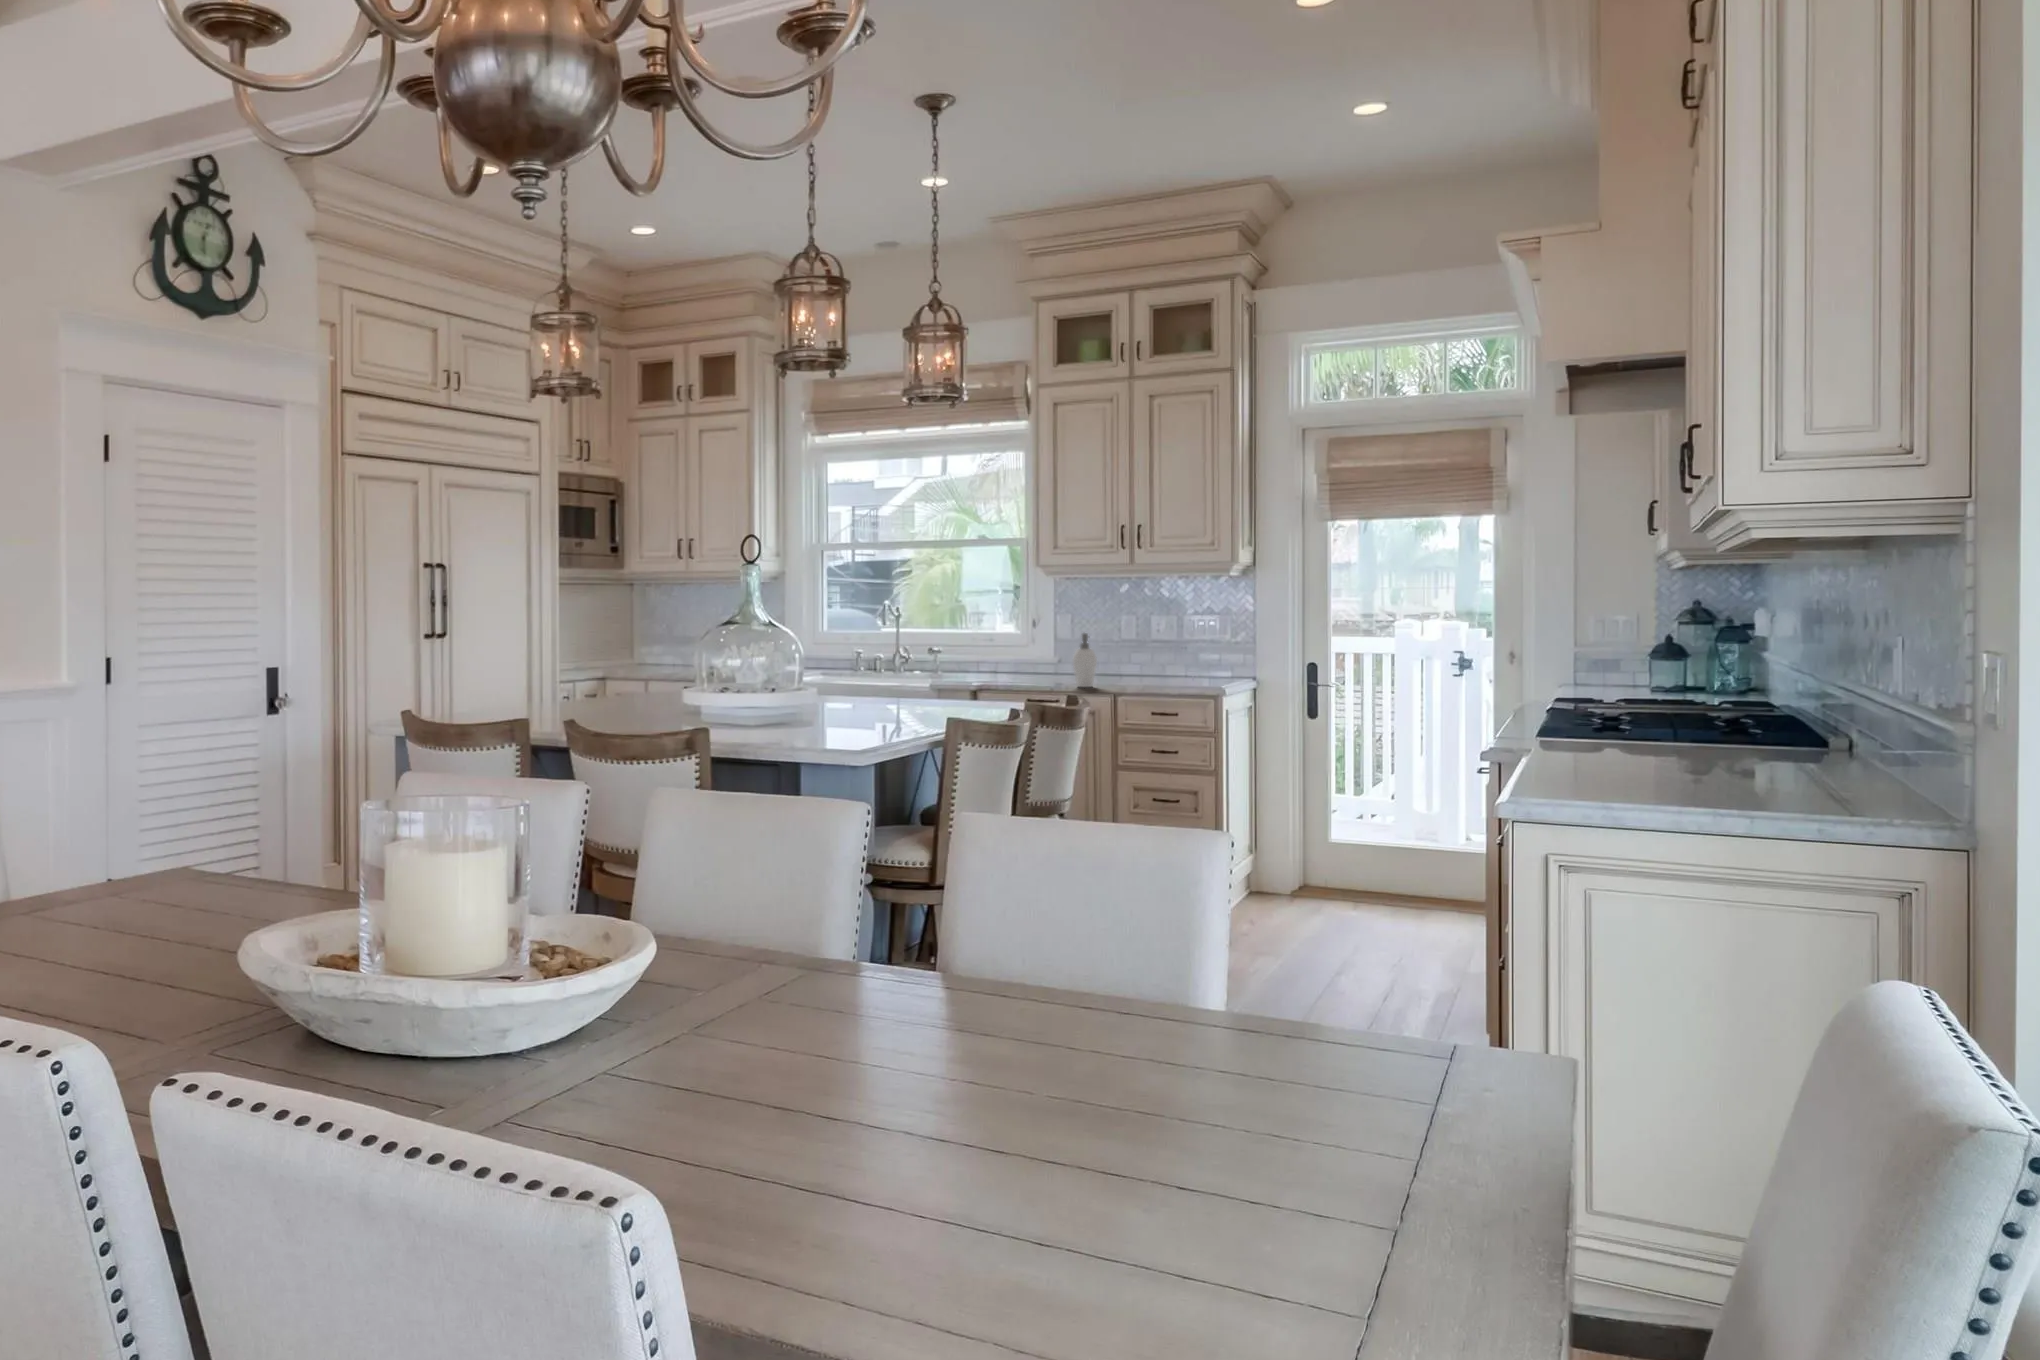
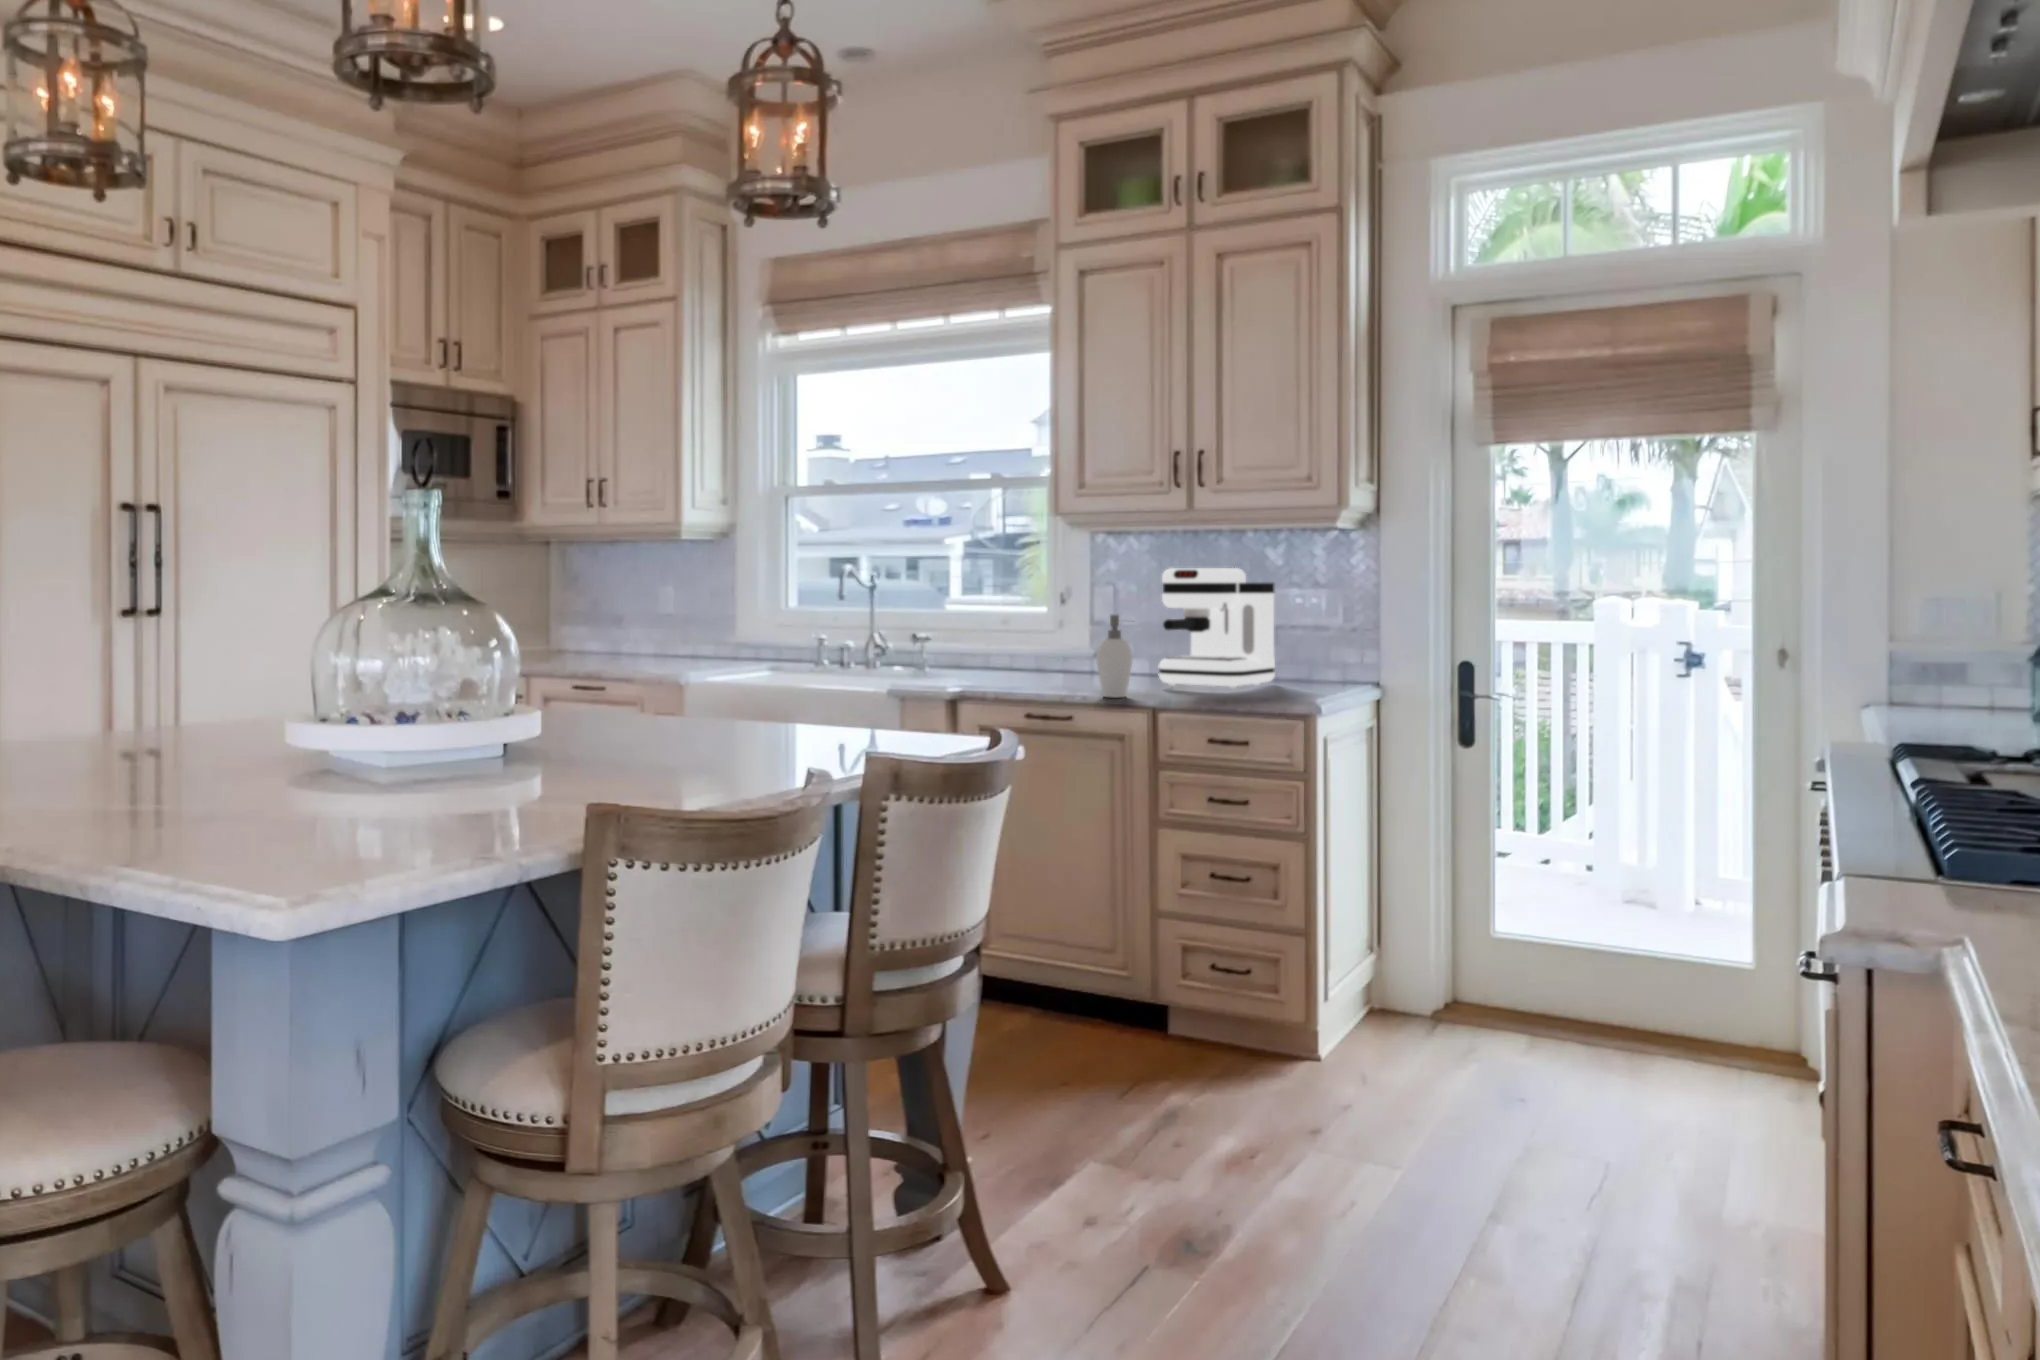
coffee maker: none [1110,602,1187,682] -> present [1158,568,1275,689]

